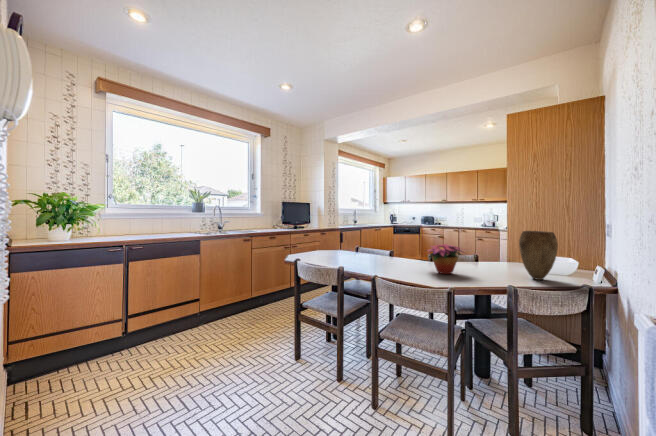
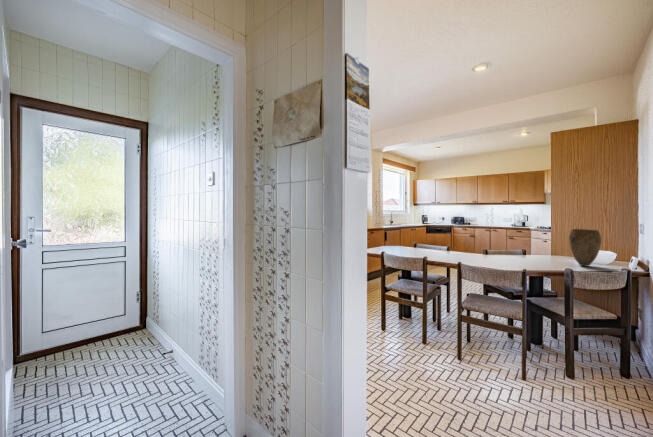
flower arrangement: present [428,244,462,274] -> none [488,239,529,263]

